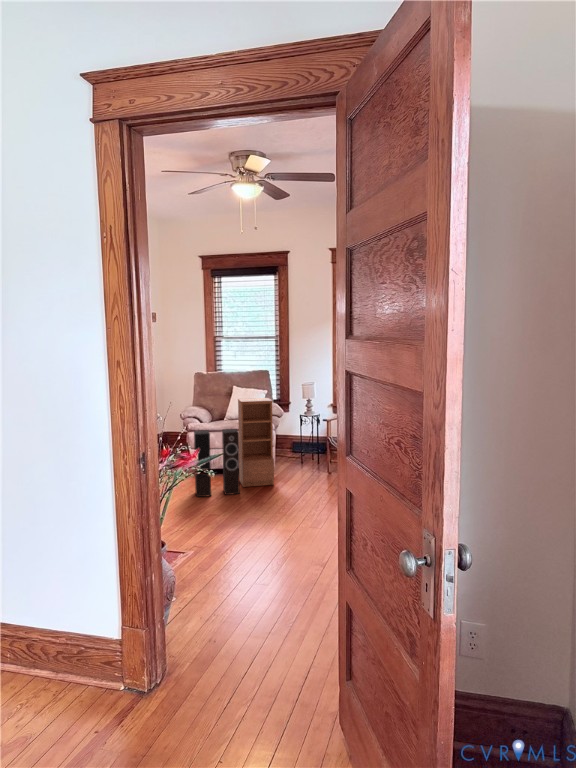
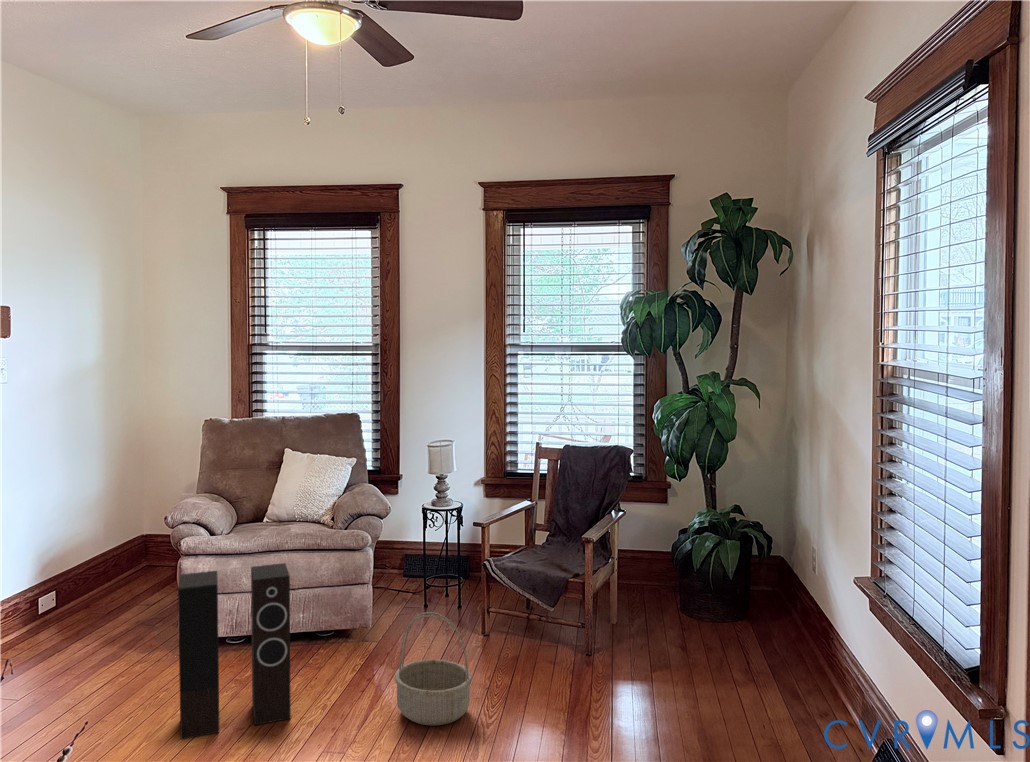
bookcase: present [238,398,274,487] -> none [291,483,372,692]
basket: none [284,450,317,498] -> present [395,612,472,726]

